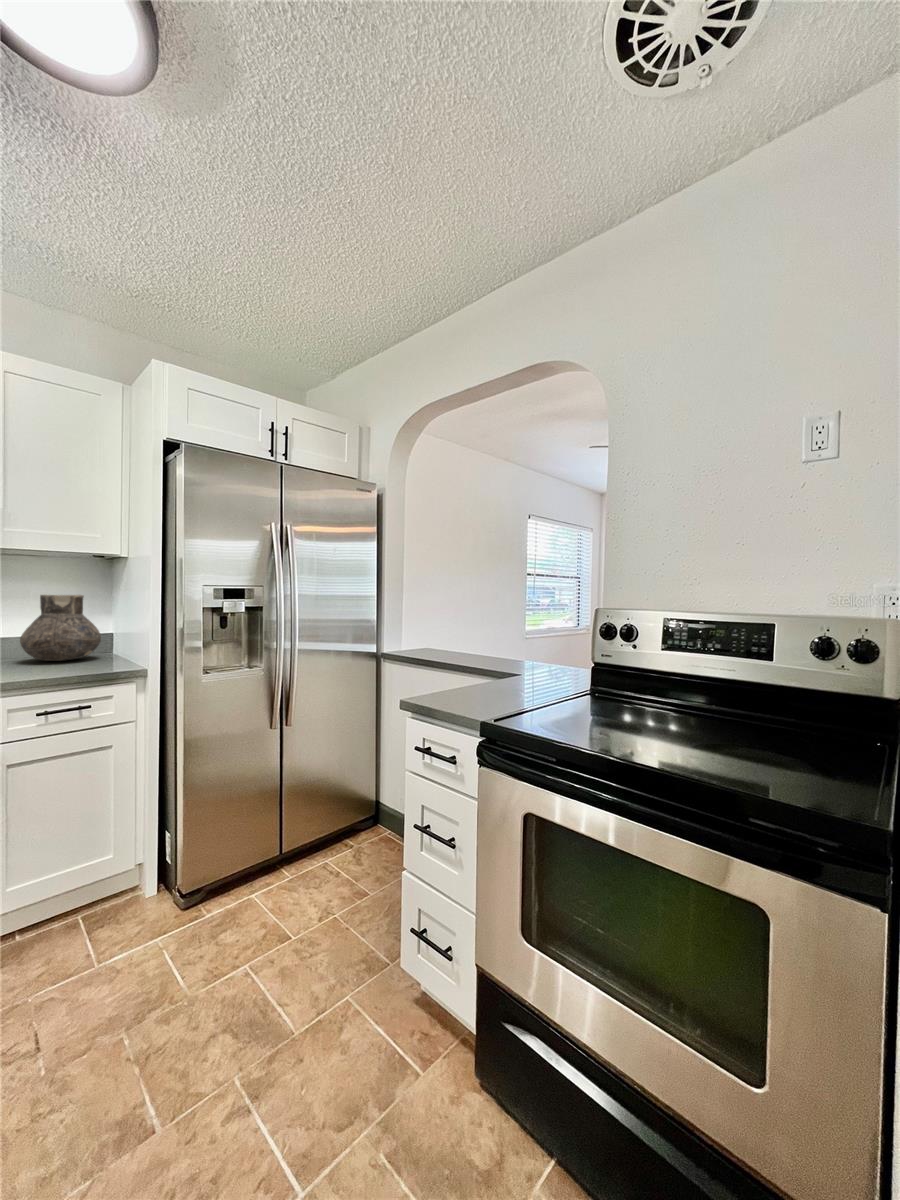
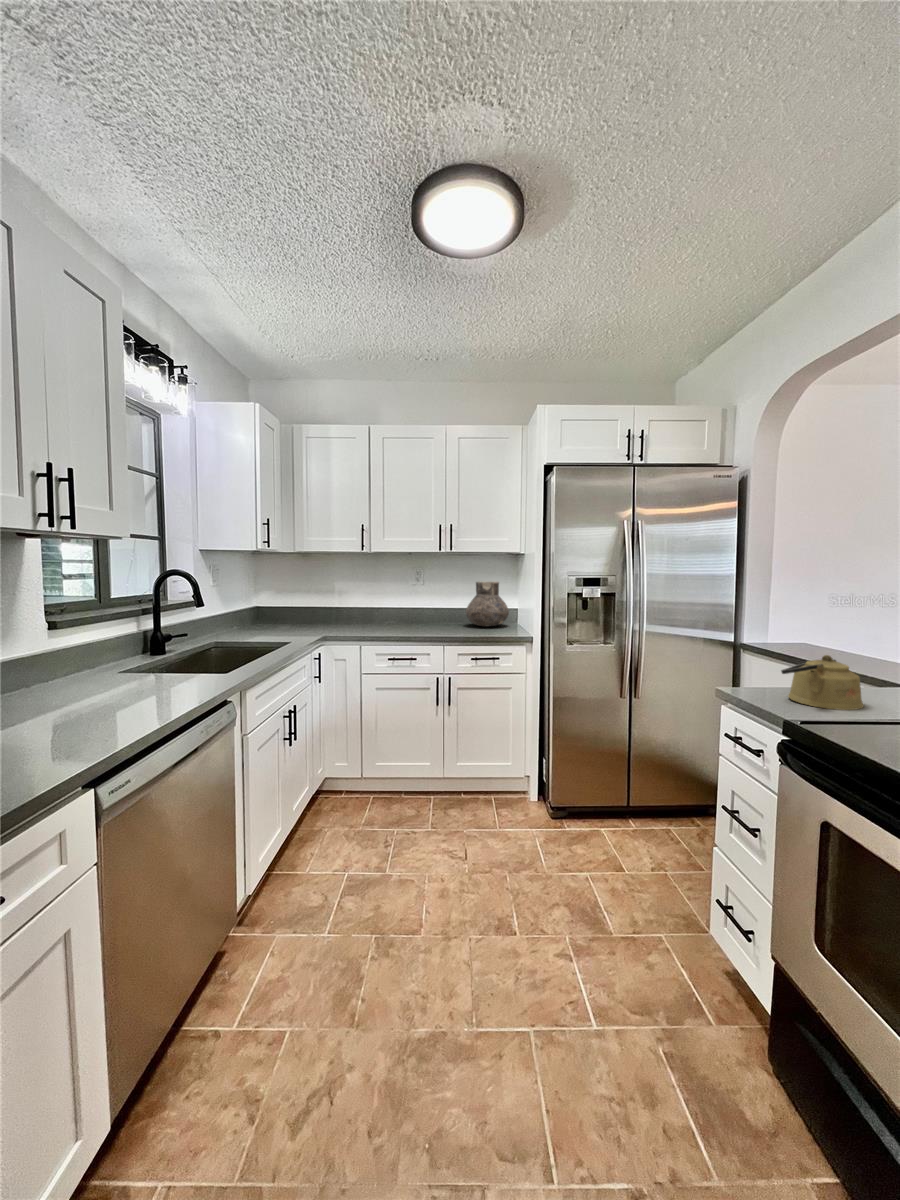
kettle: none [456,654,516,704] -> present [781,655,863,710]

